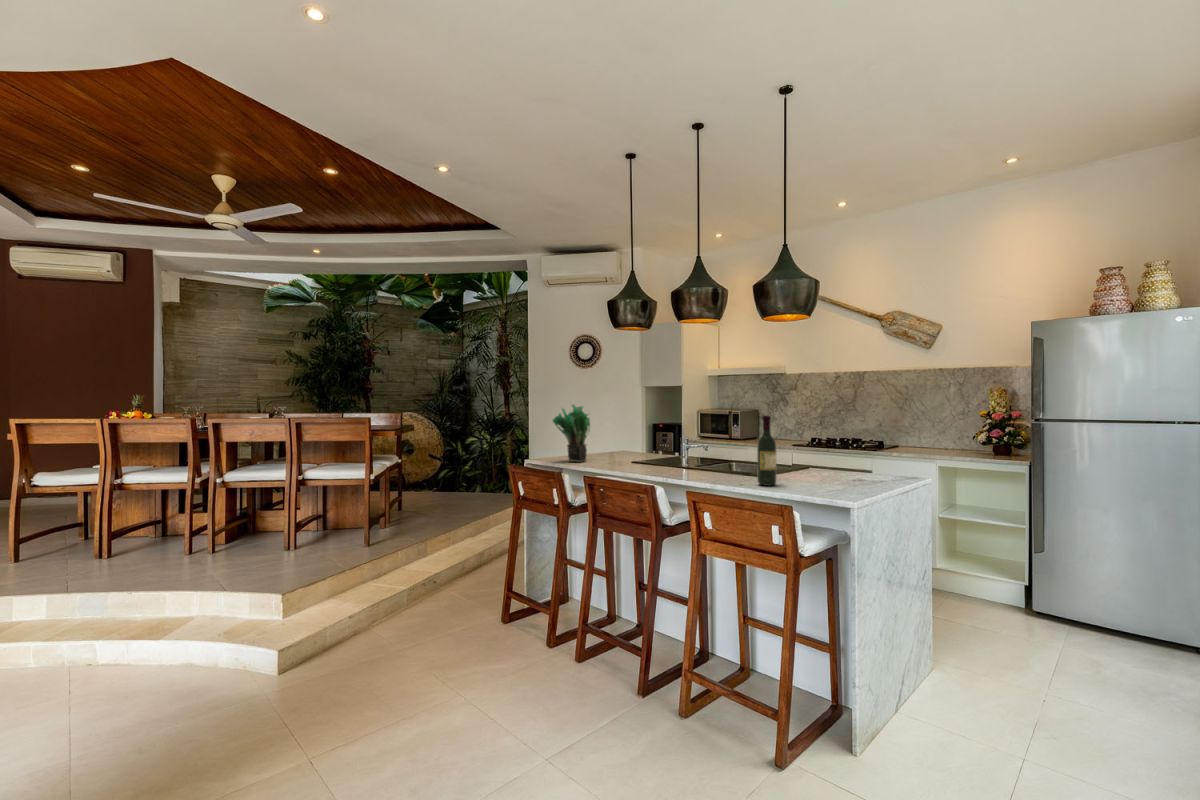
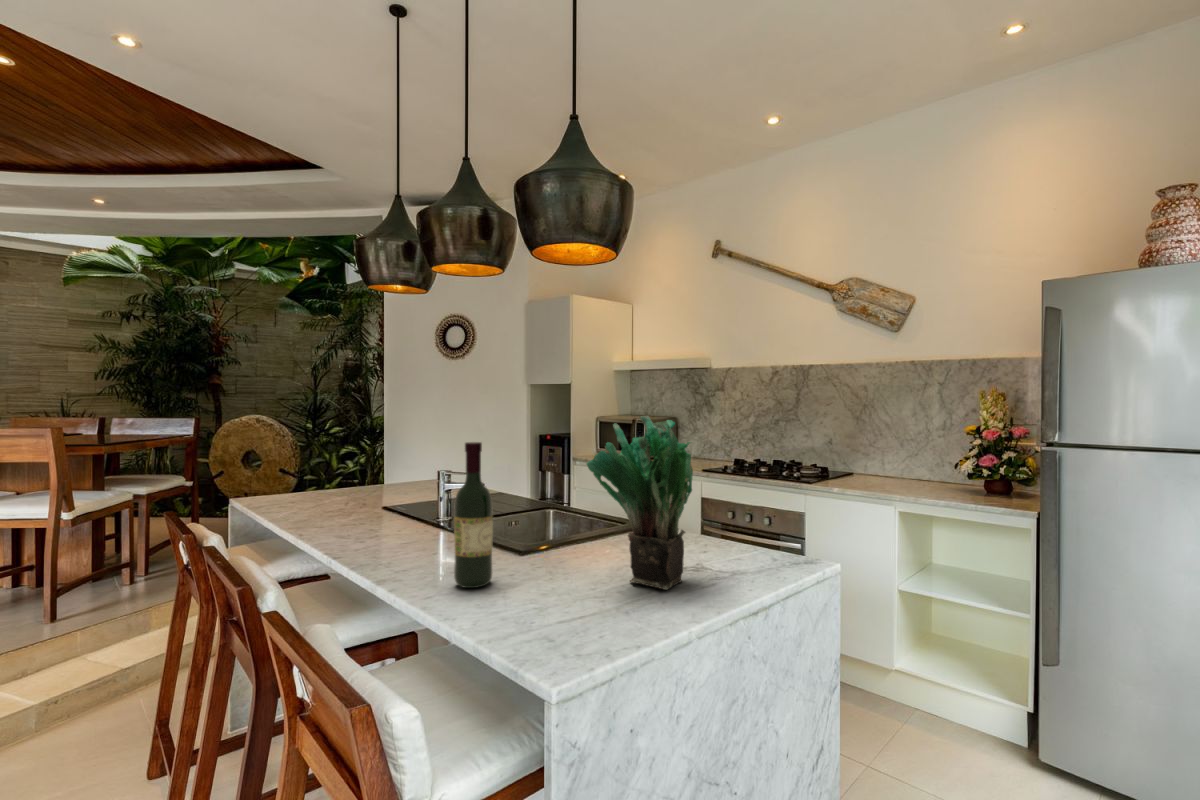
potted plant: present [553,405,590,462] -> present [587,416,693,590]

